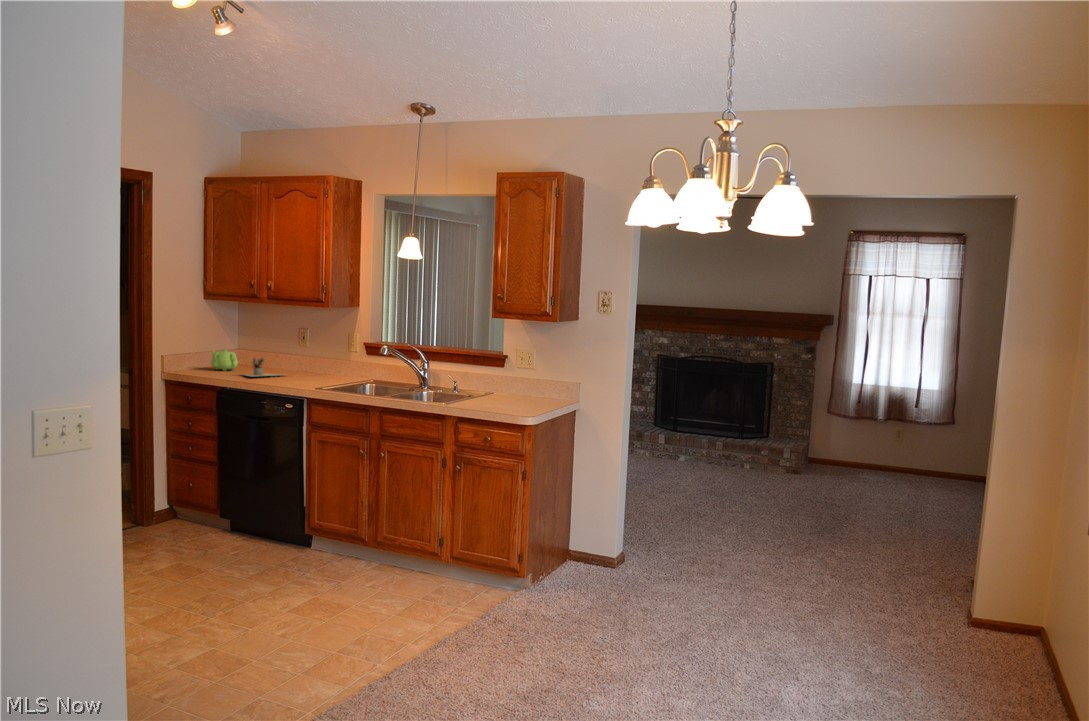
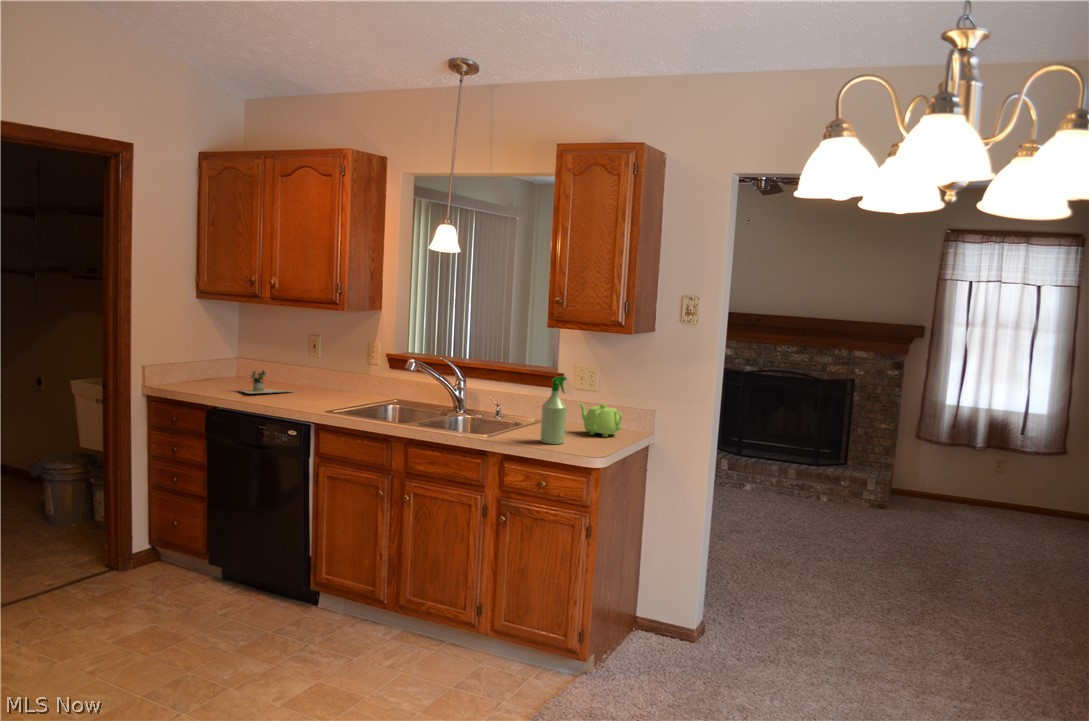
teapot: present [211,349,238,371] -> present [579,403,622,437]
spray bottle: none [486,356,507,409] -> present [540,377,567,444]

